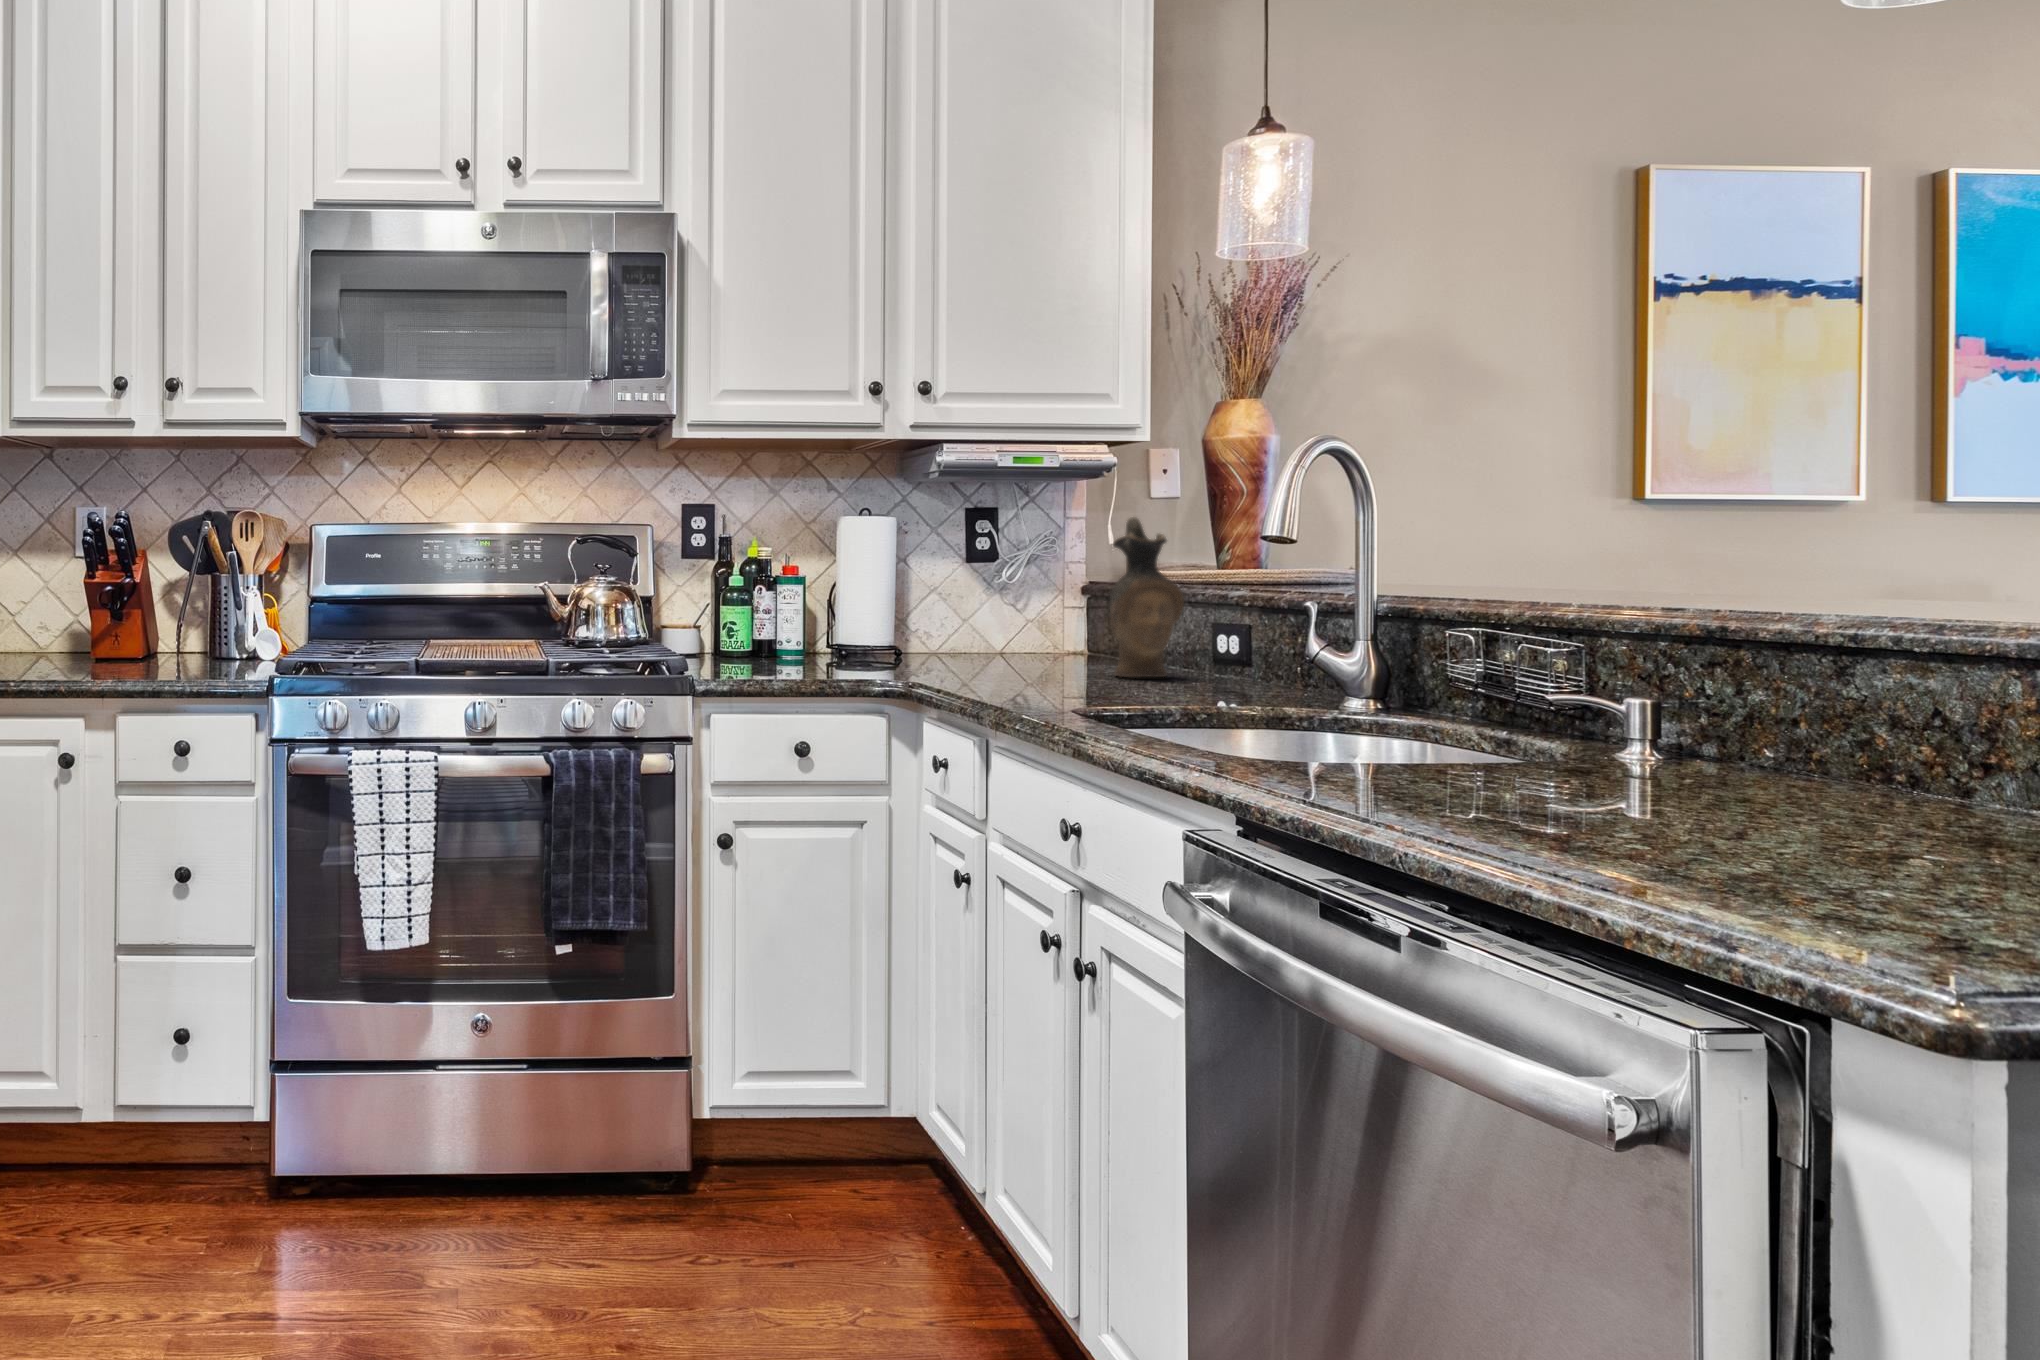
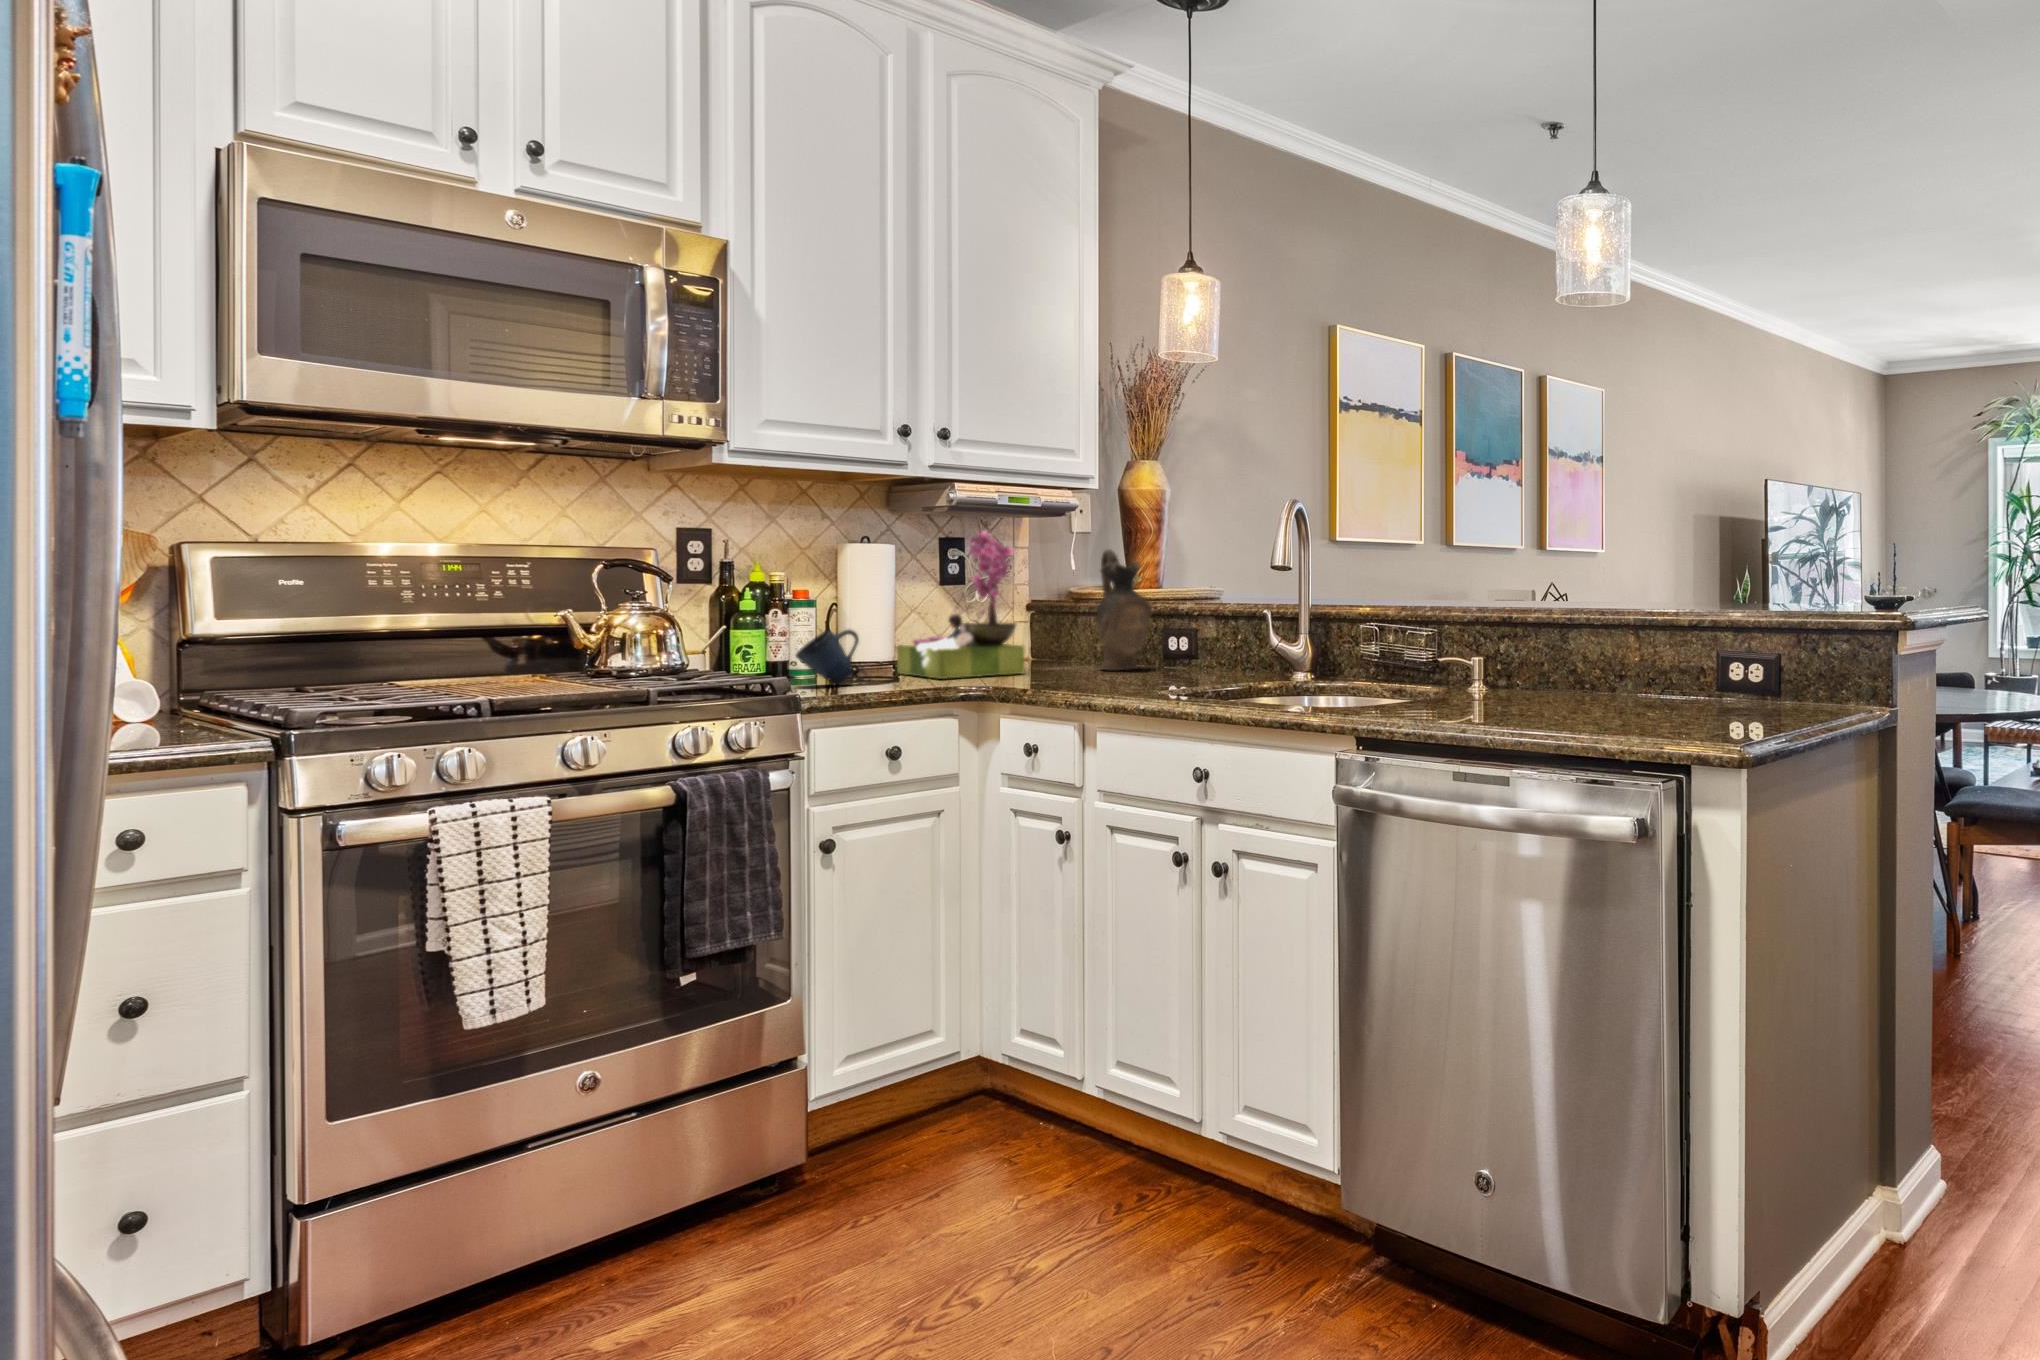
flower arrangement: none [879,495,1014,673] -> present [897,531,1024,679]
mug: none [744,610,808,672] -> present [796,630,859,685]

